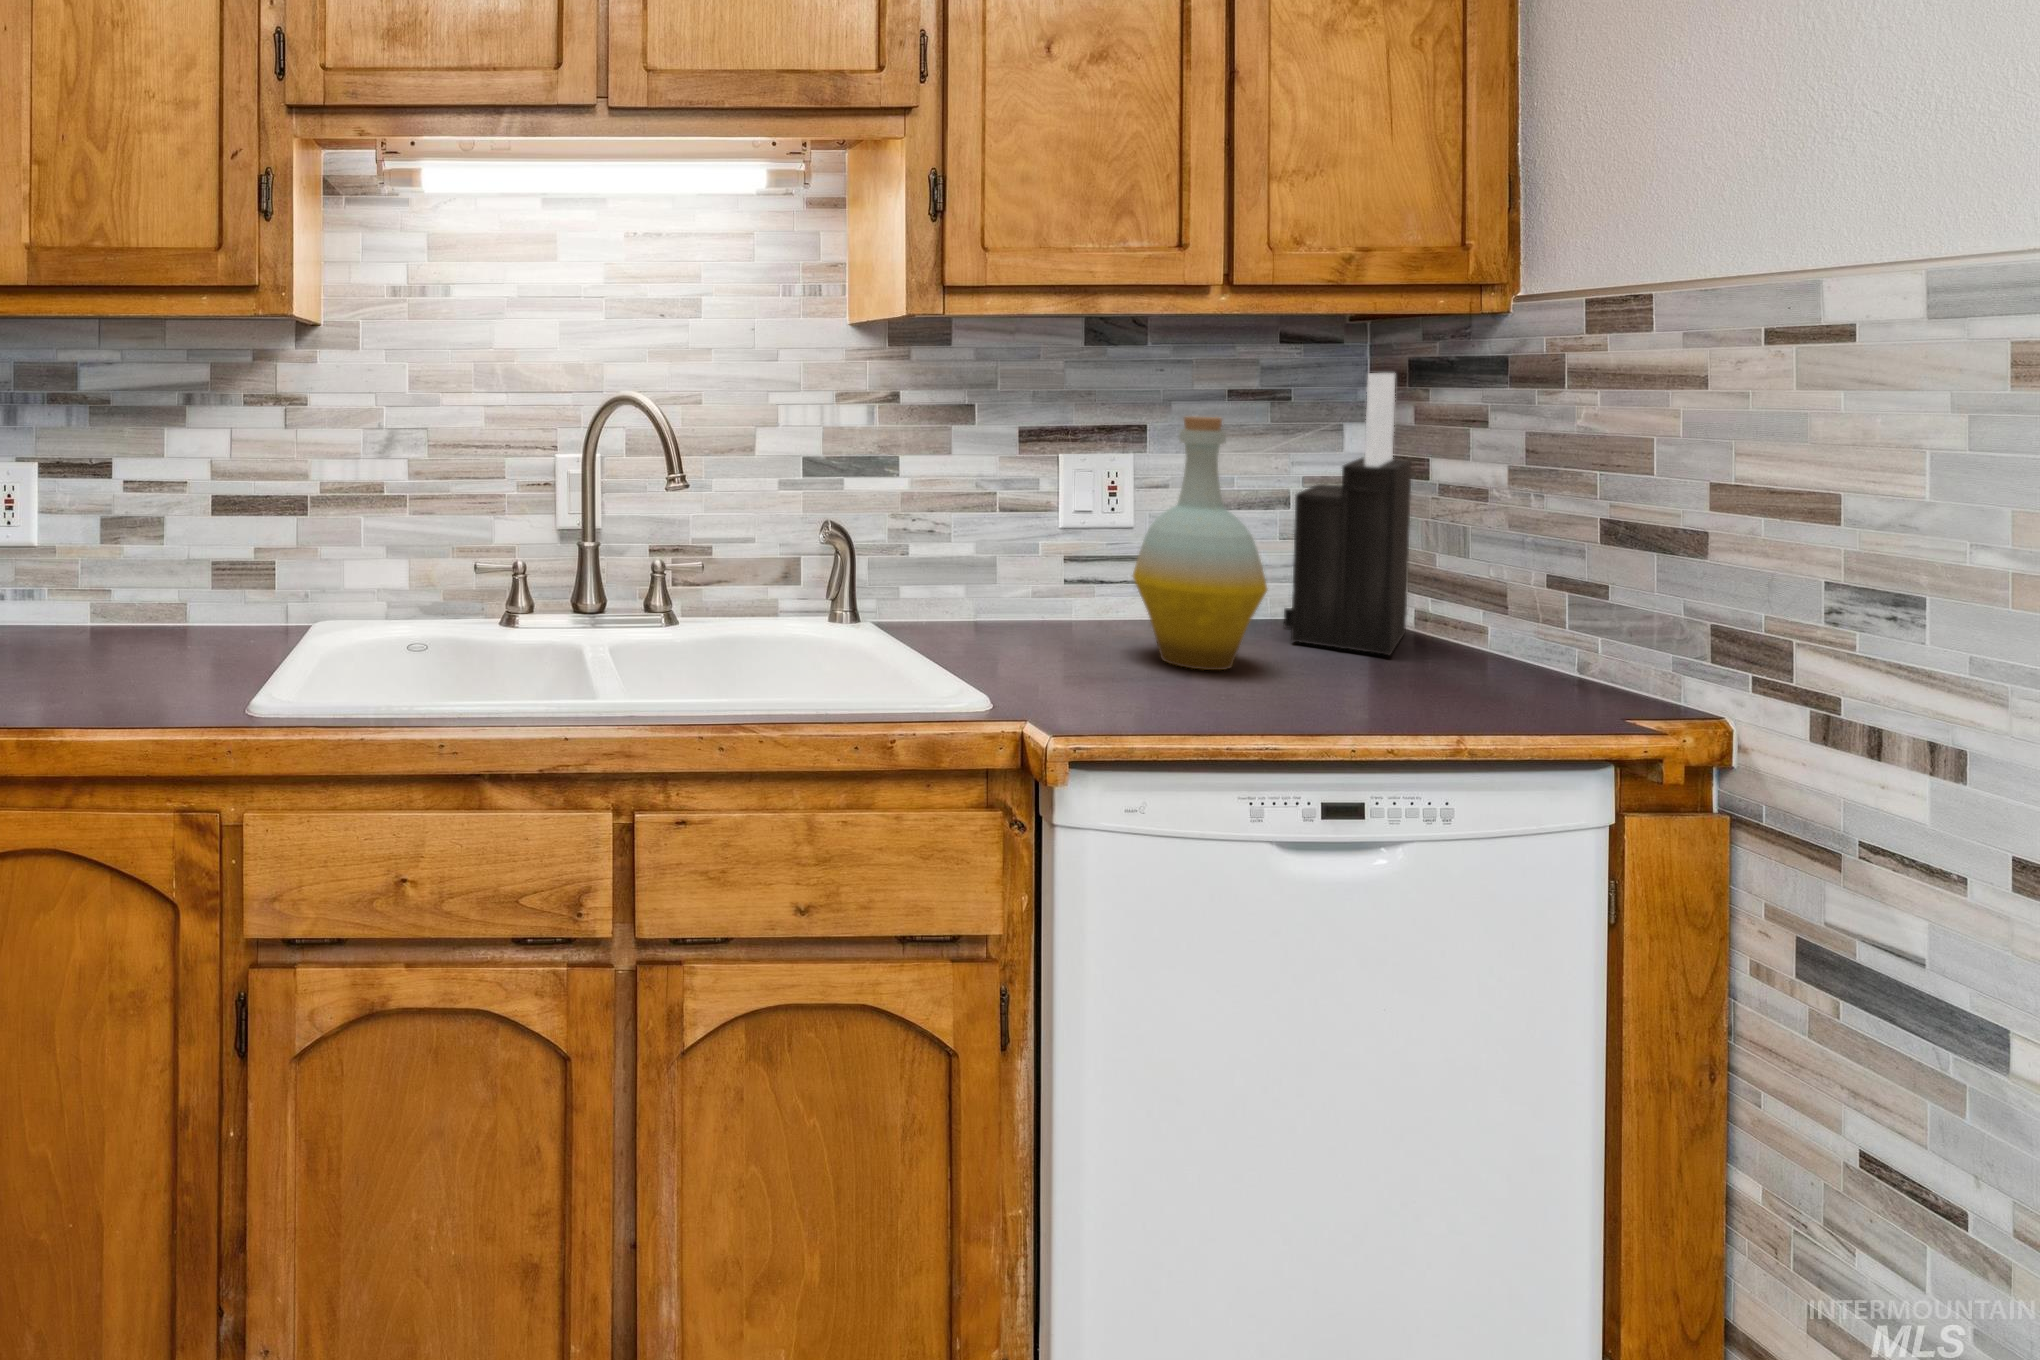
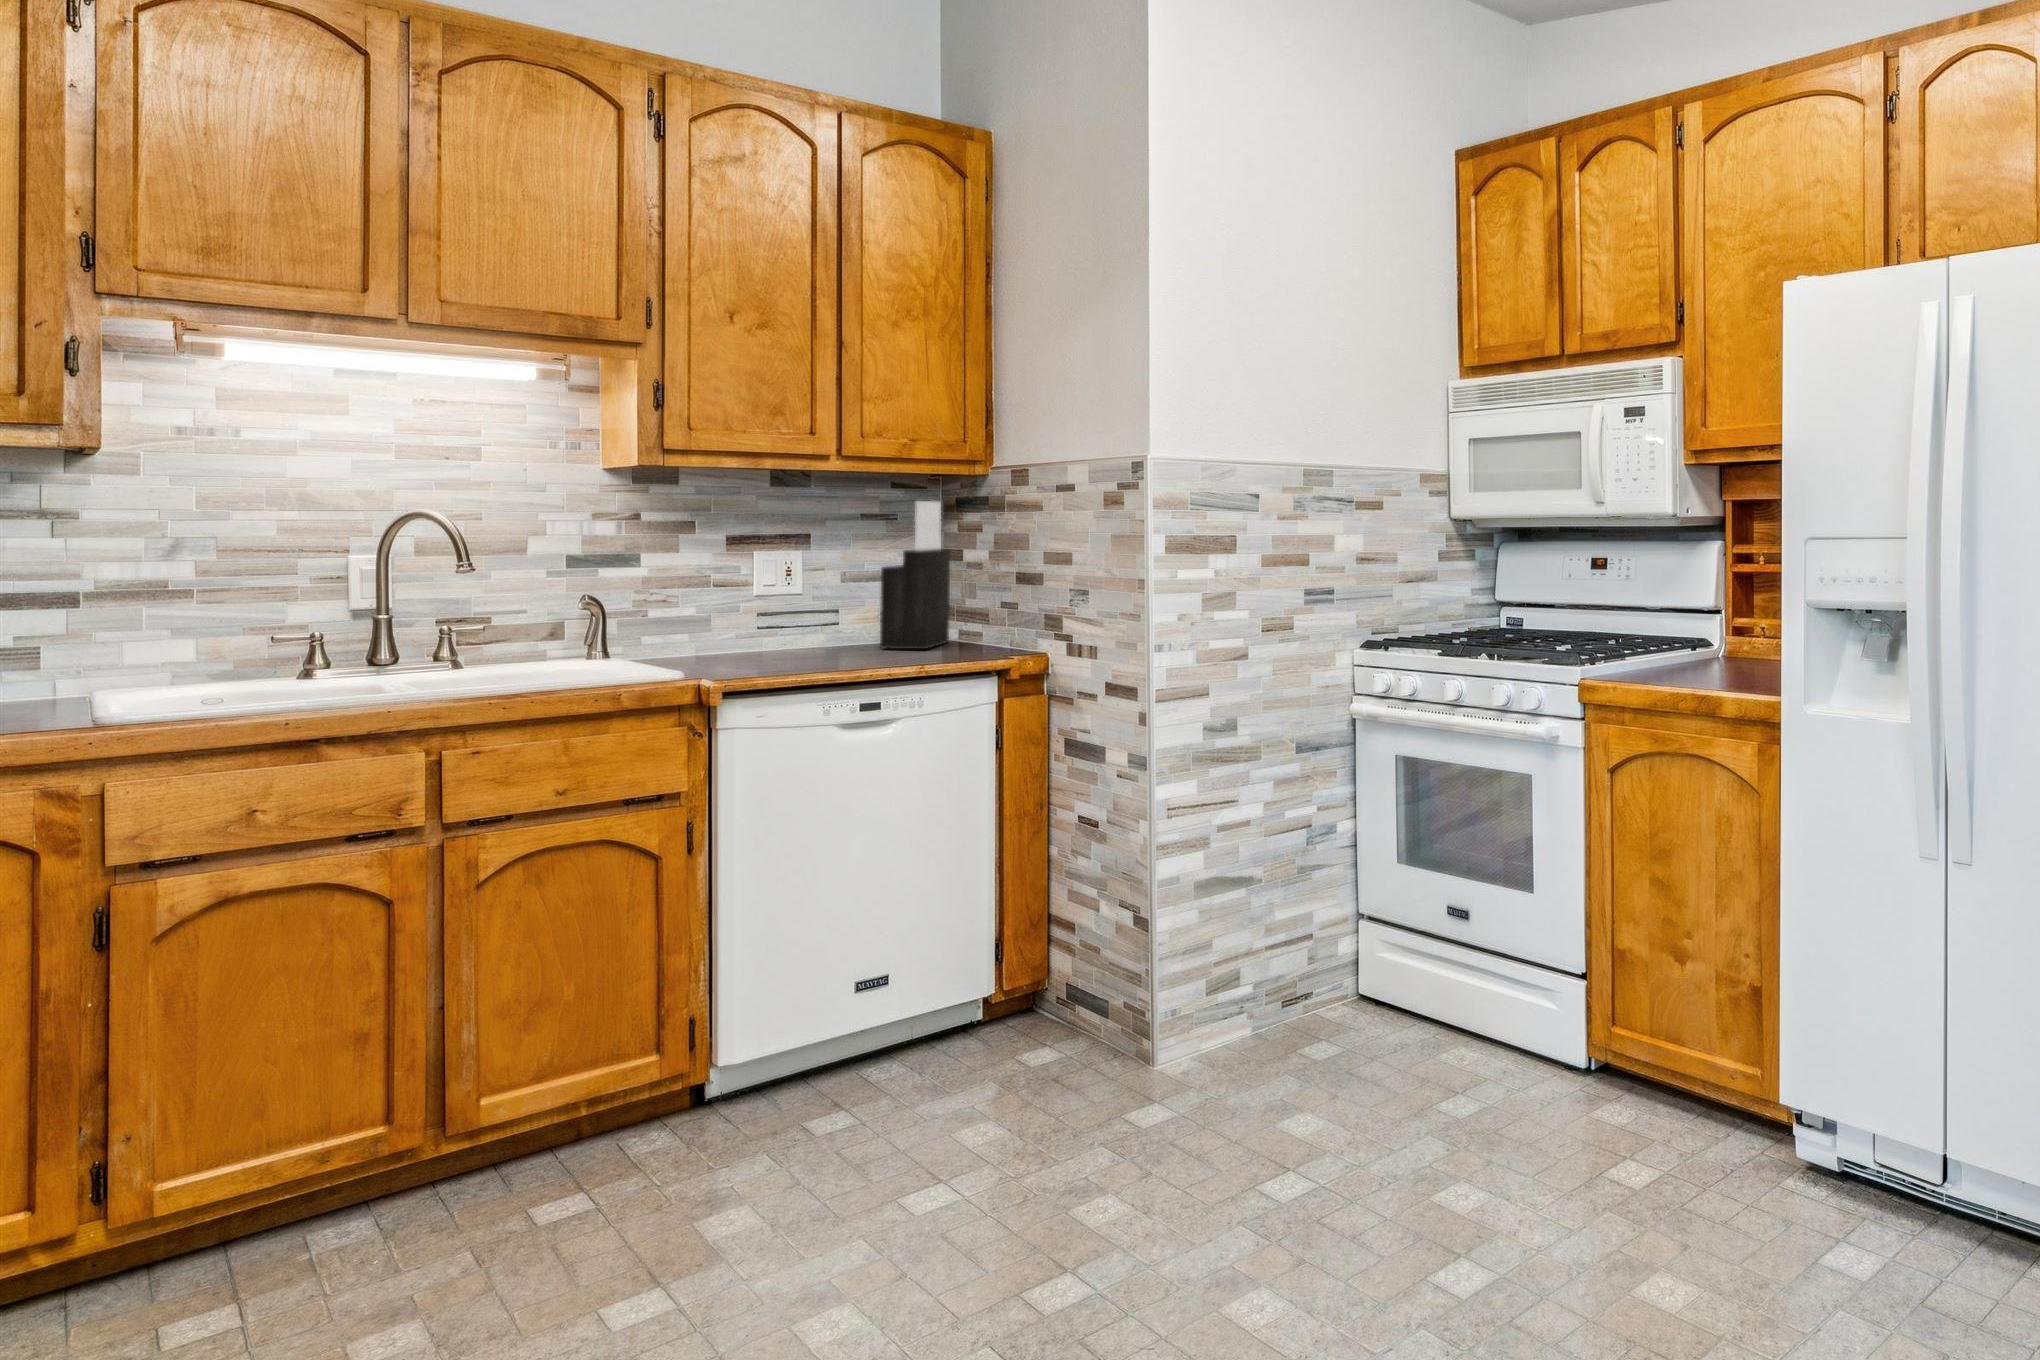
bottle: present [1133,416,1267,670] -> none [782,523,854,660]

